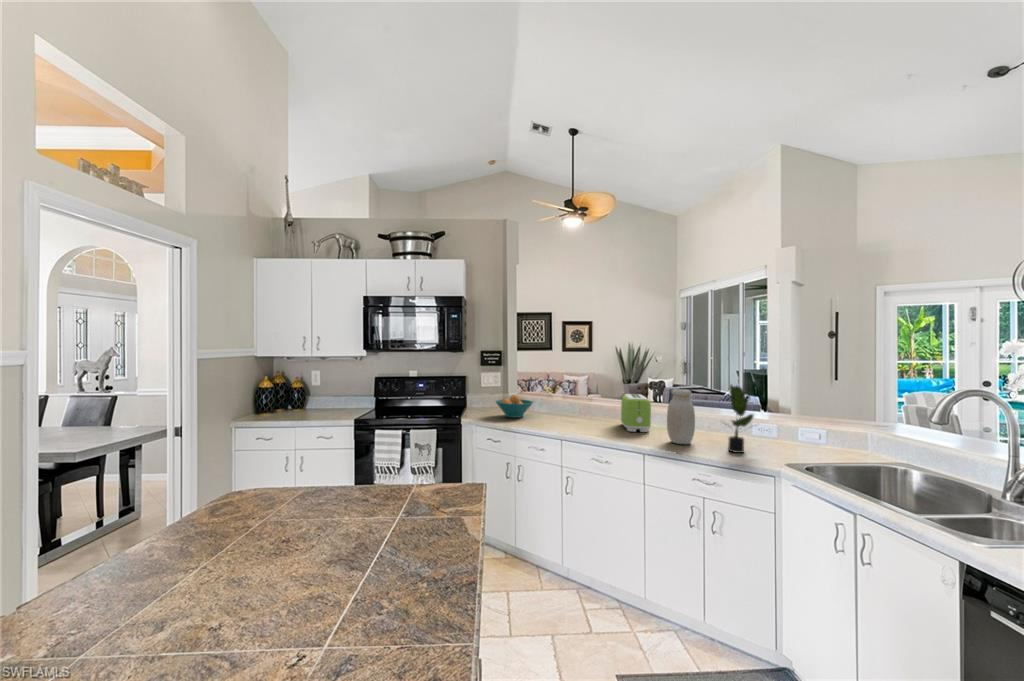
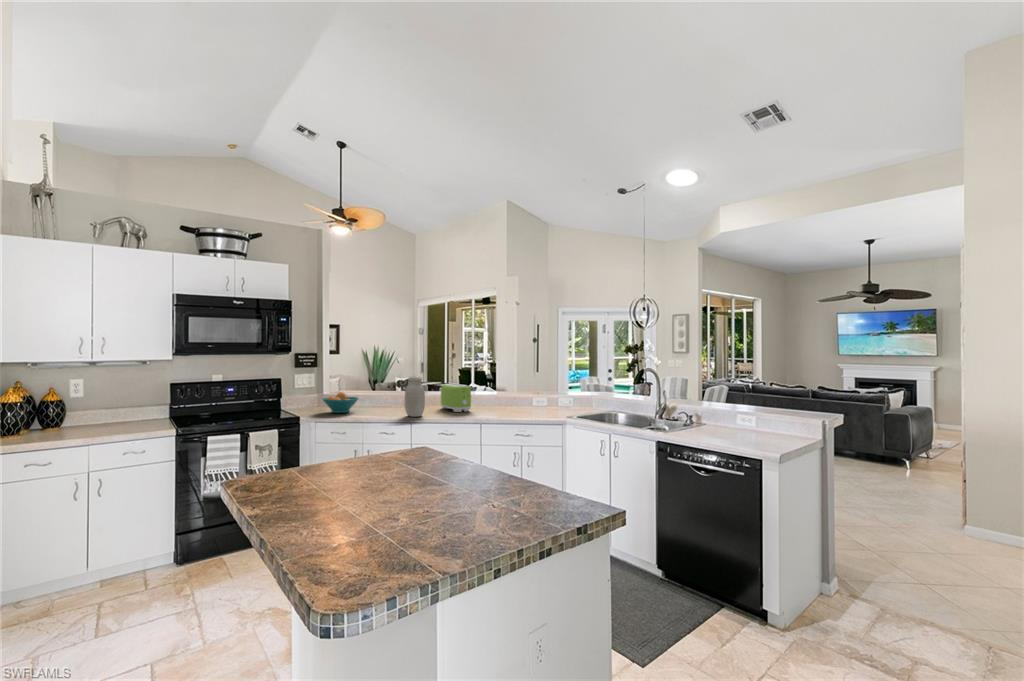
potted plant: present [725,385,753,453] -> none [531,369,556,416]
jar: present [667,389,695,444] -> present [405,377,425,417]

